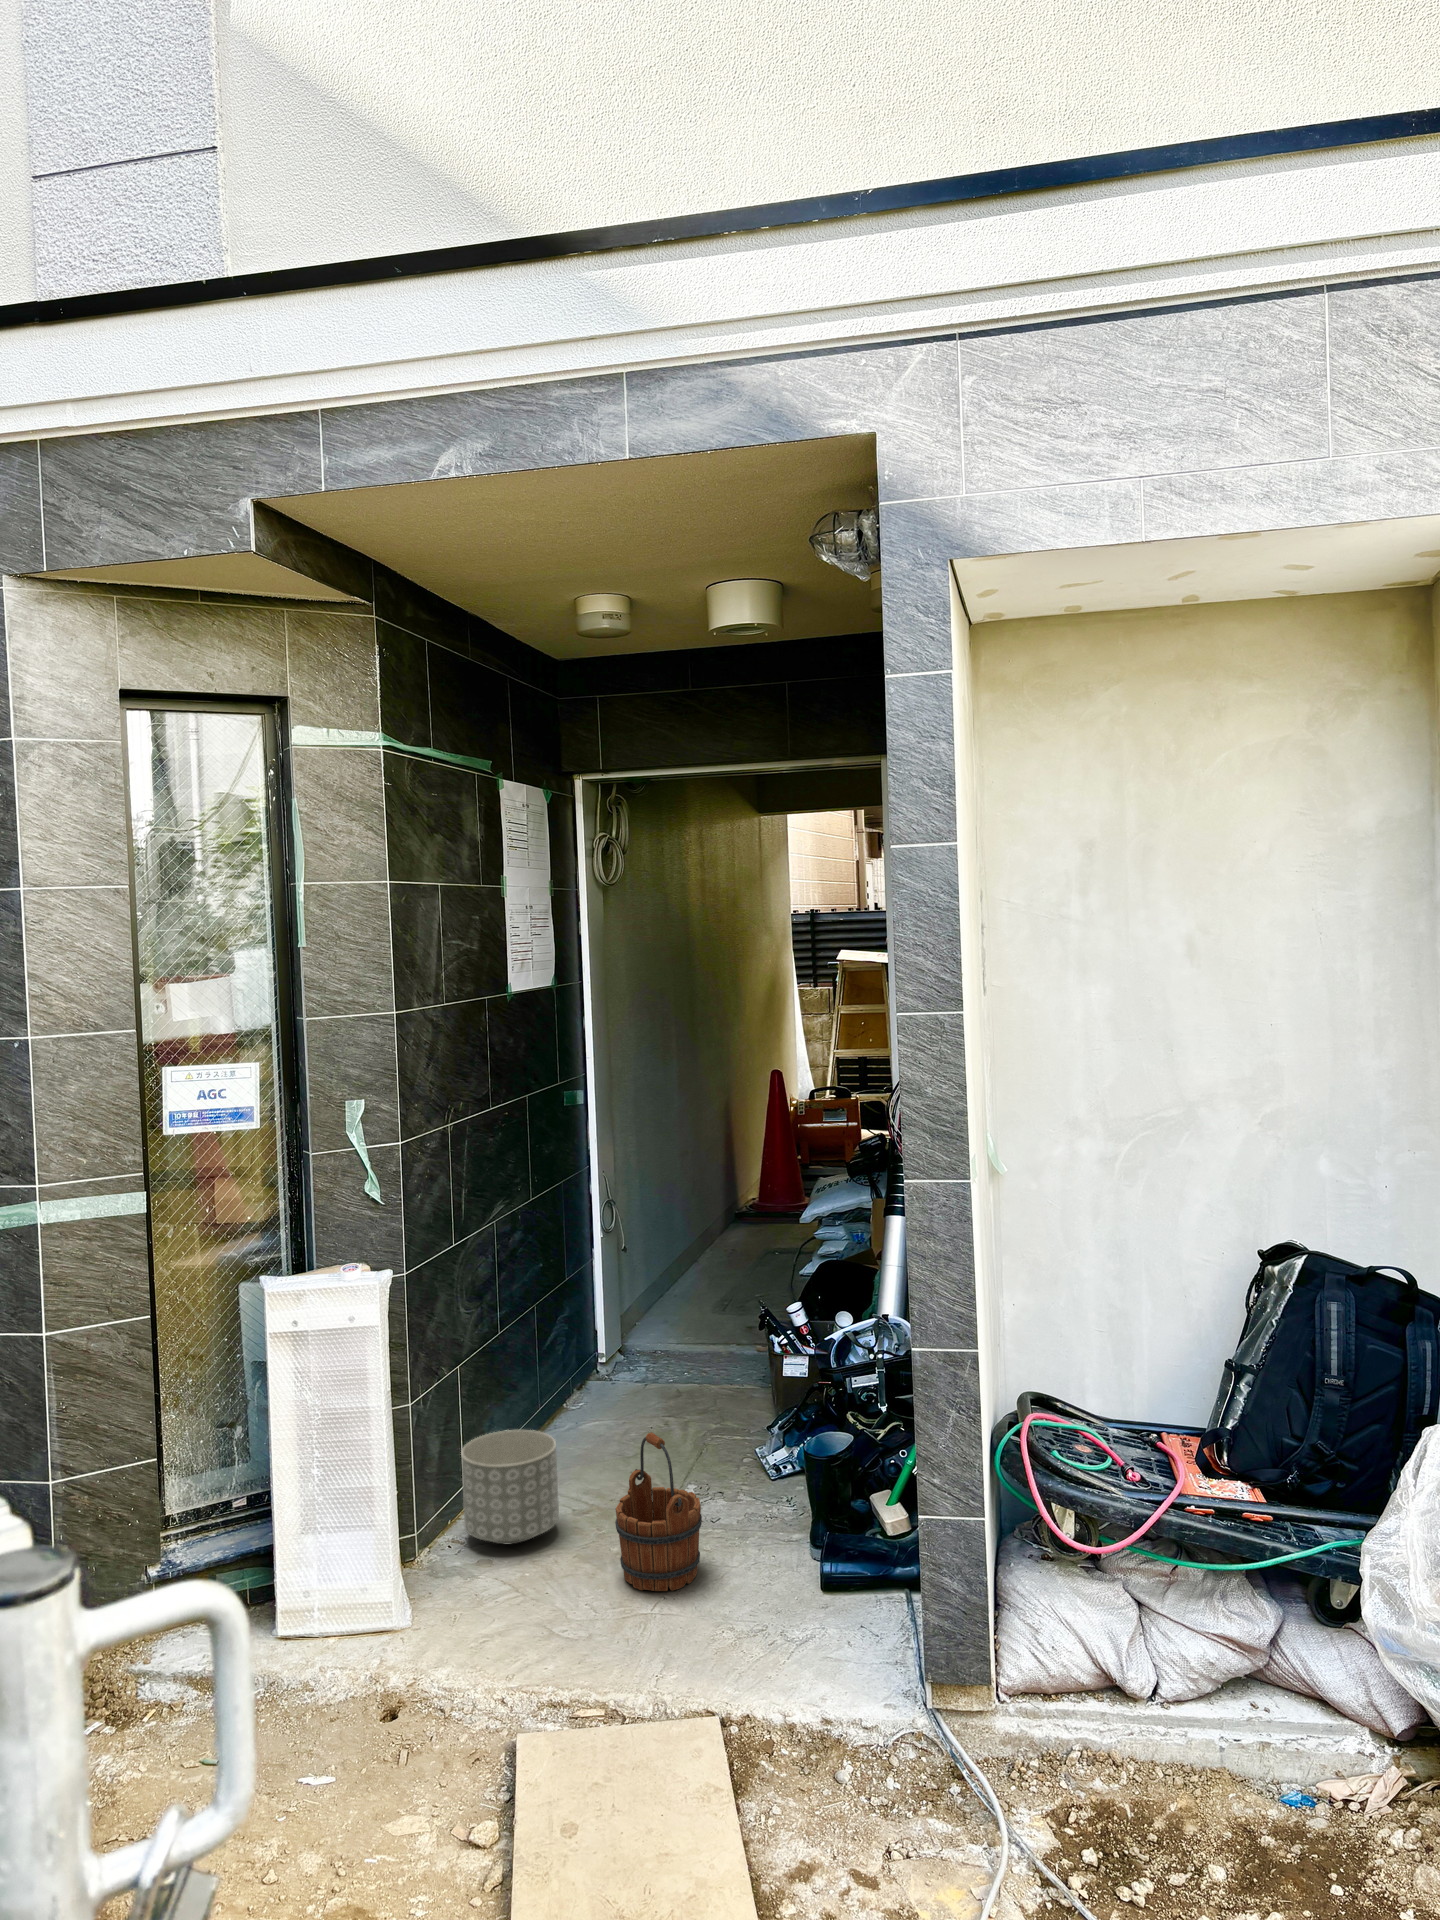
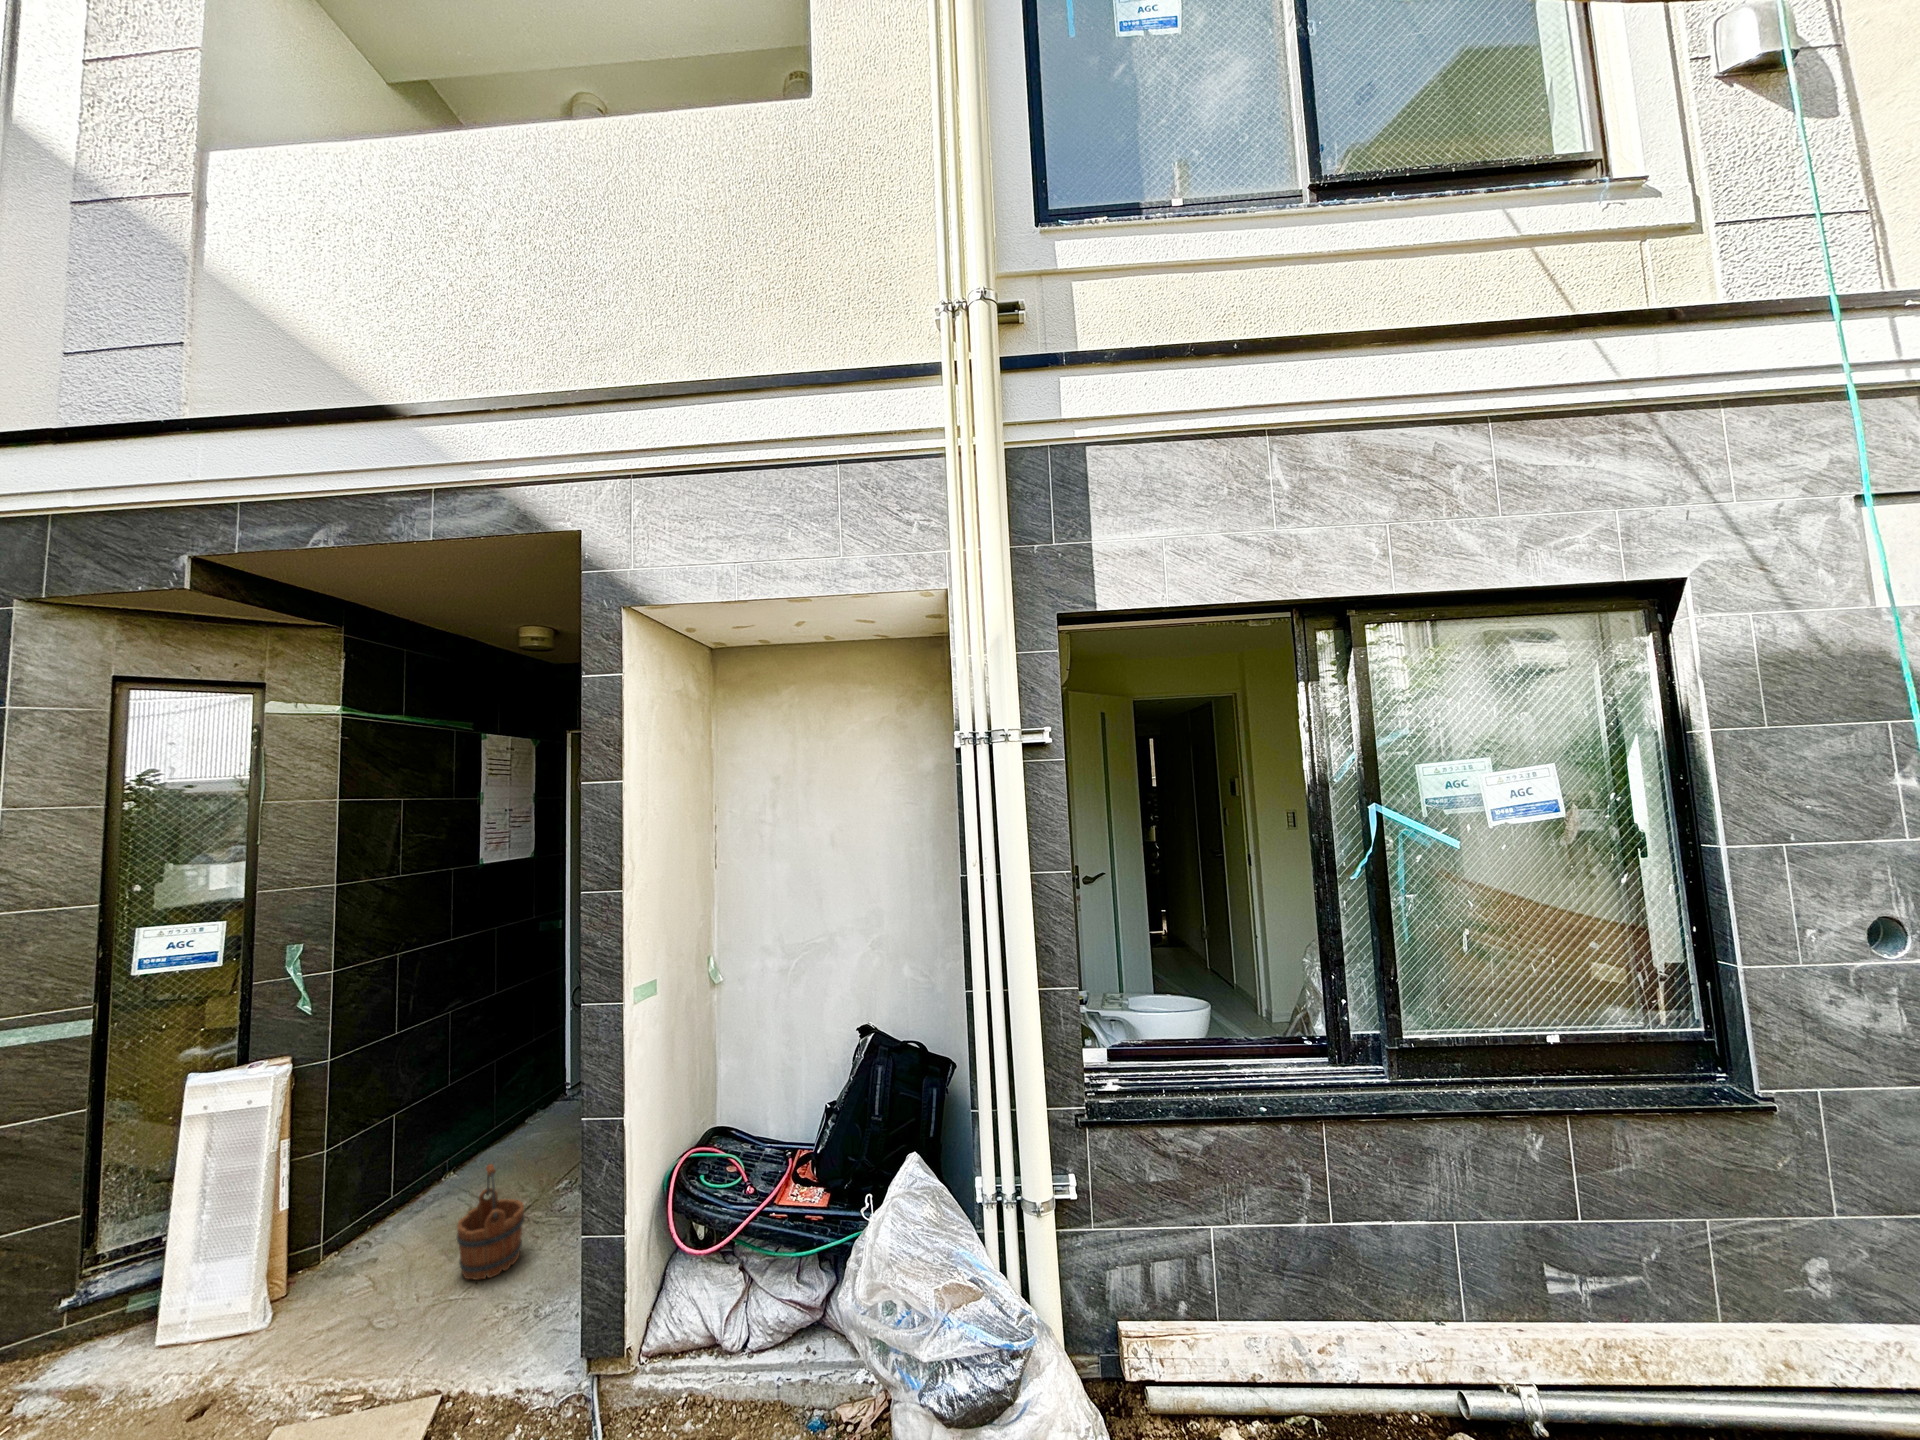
planter: present [461,1430,559,1544] -> none [373,1159,451,1246]

